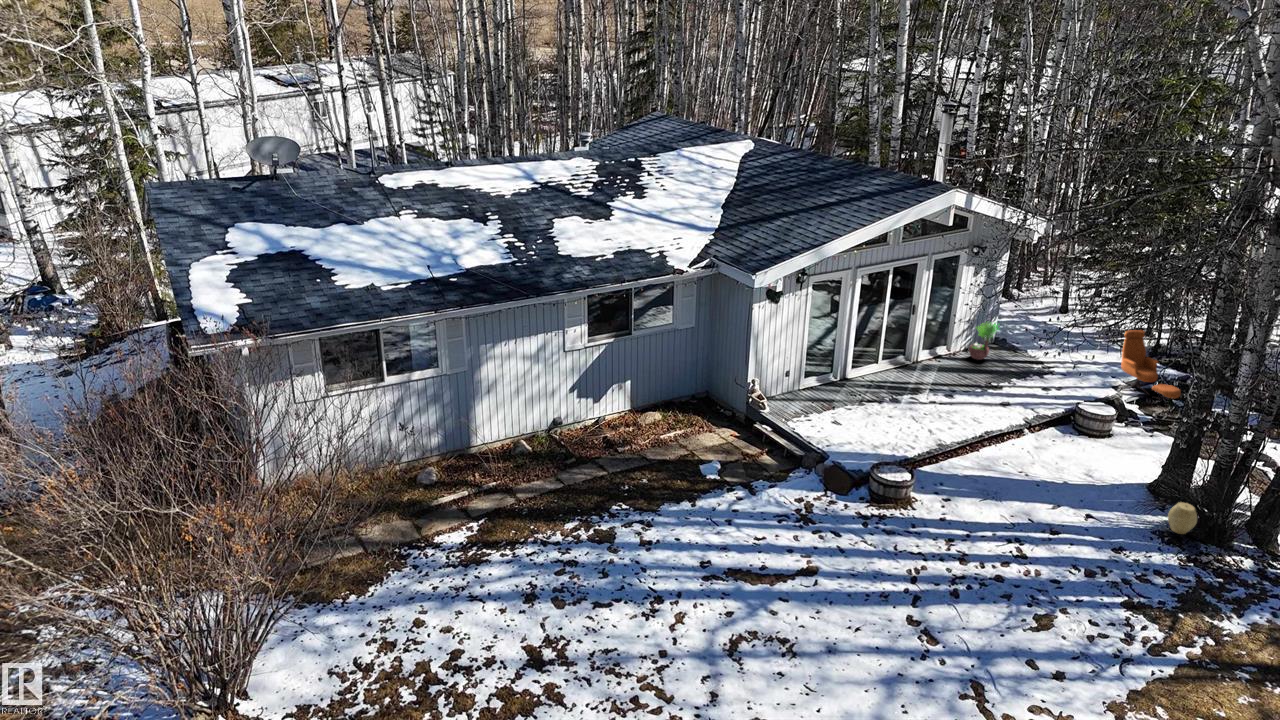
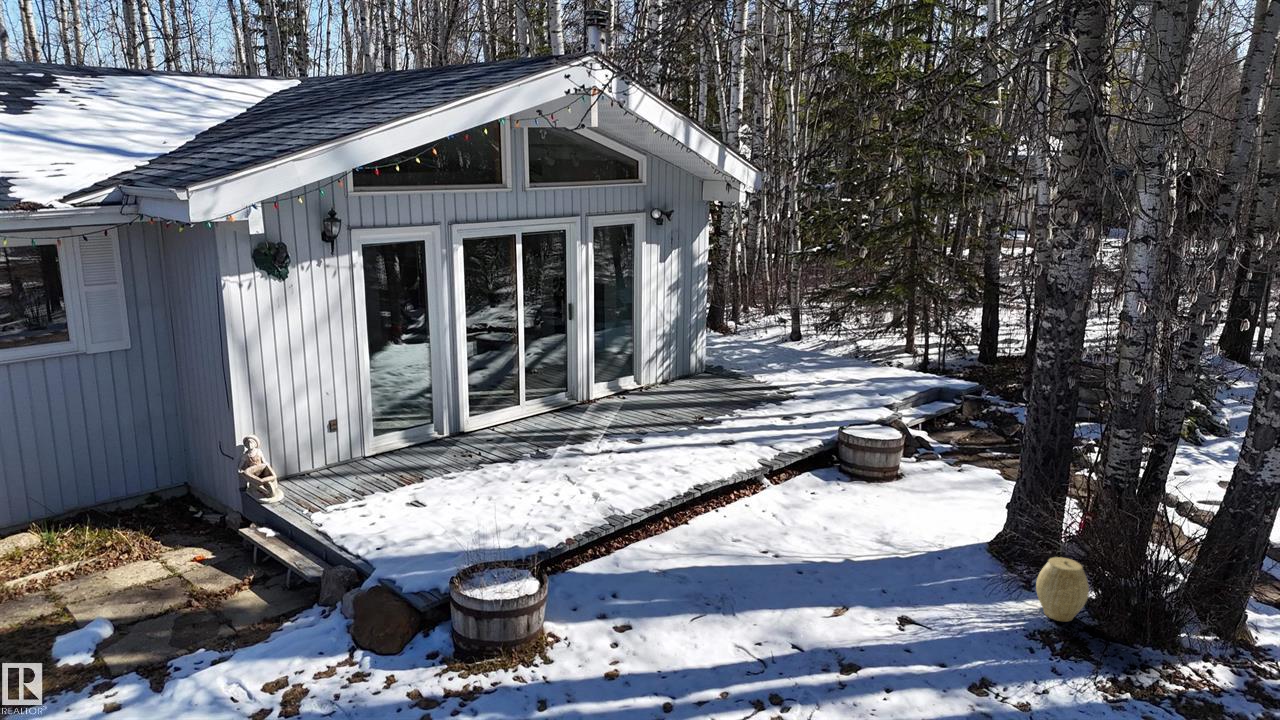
potted tree: present [969,322,997,360] -> none [671,327,713,394]
lounge chair: present [1121,330,1181,402] -> none [883,323,973,428]

